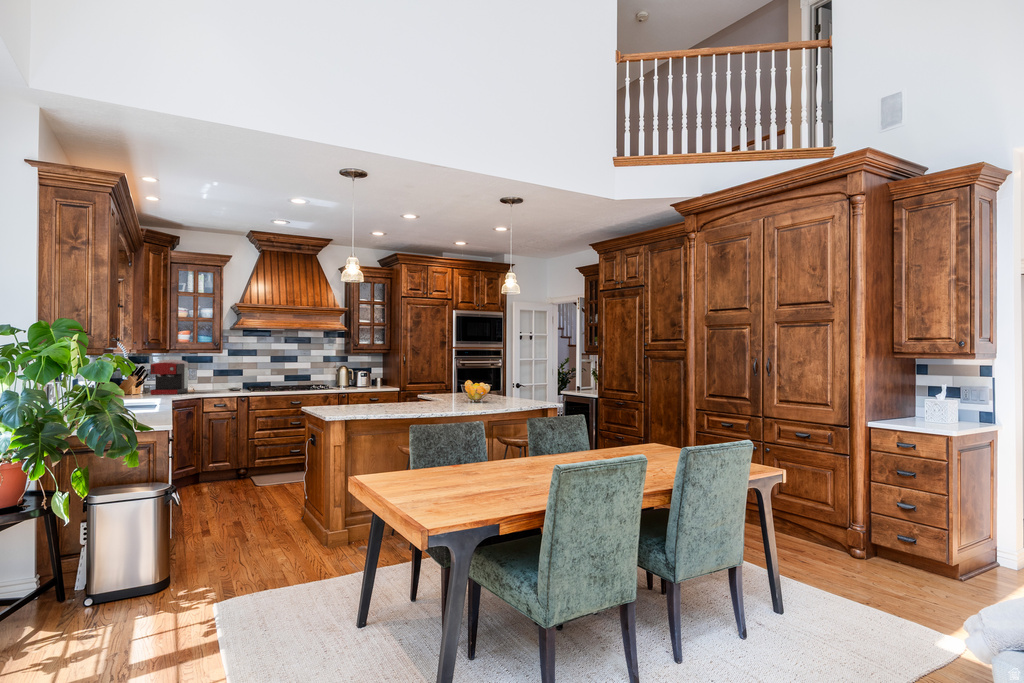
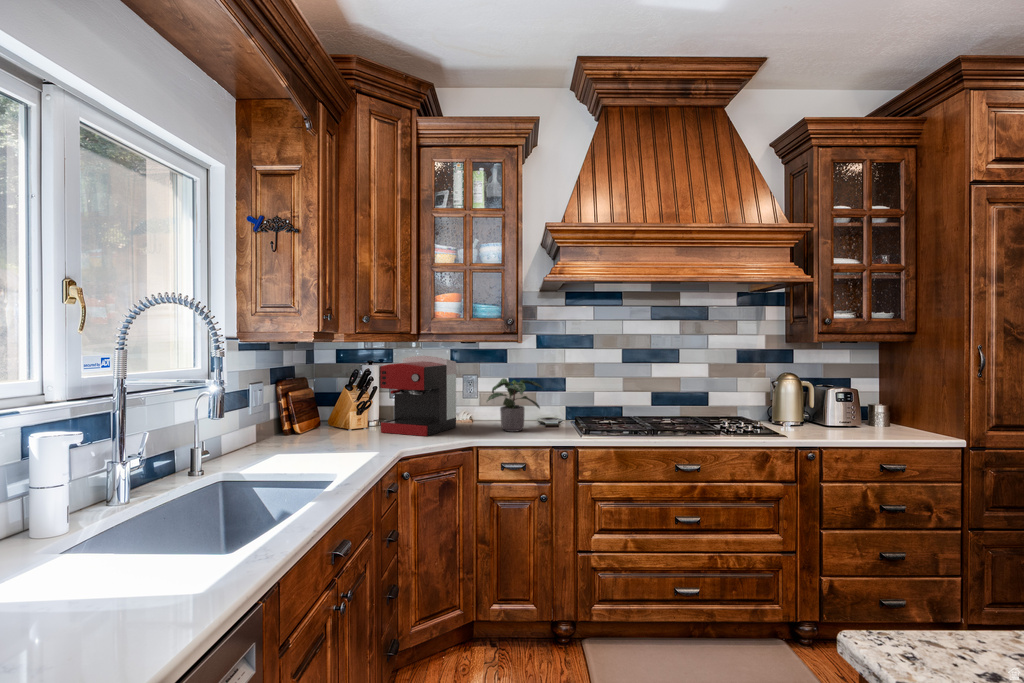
potted plant: none [205,369,233,392] -> present [487,378,543,432]

